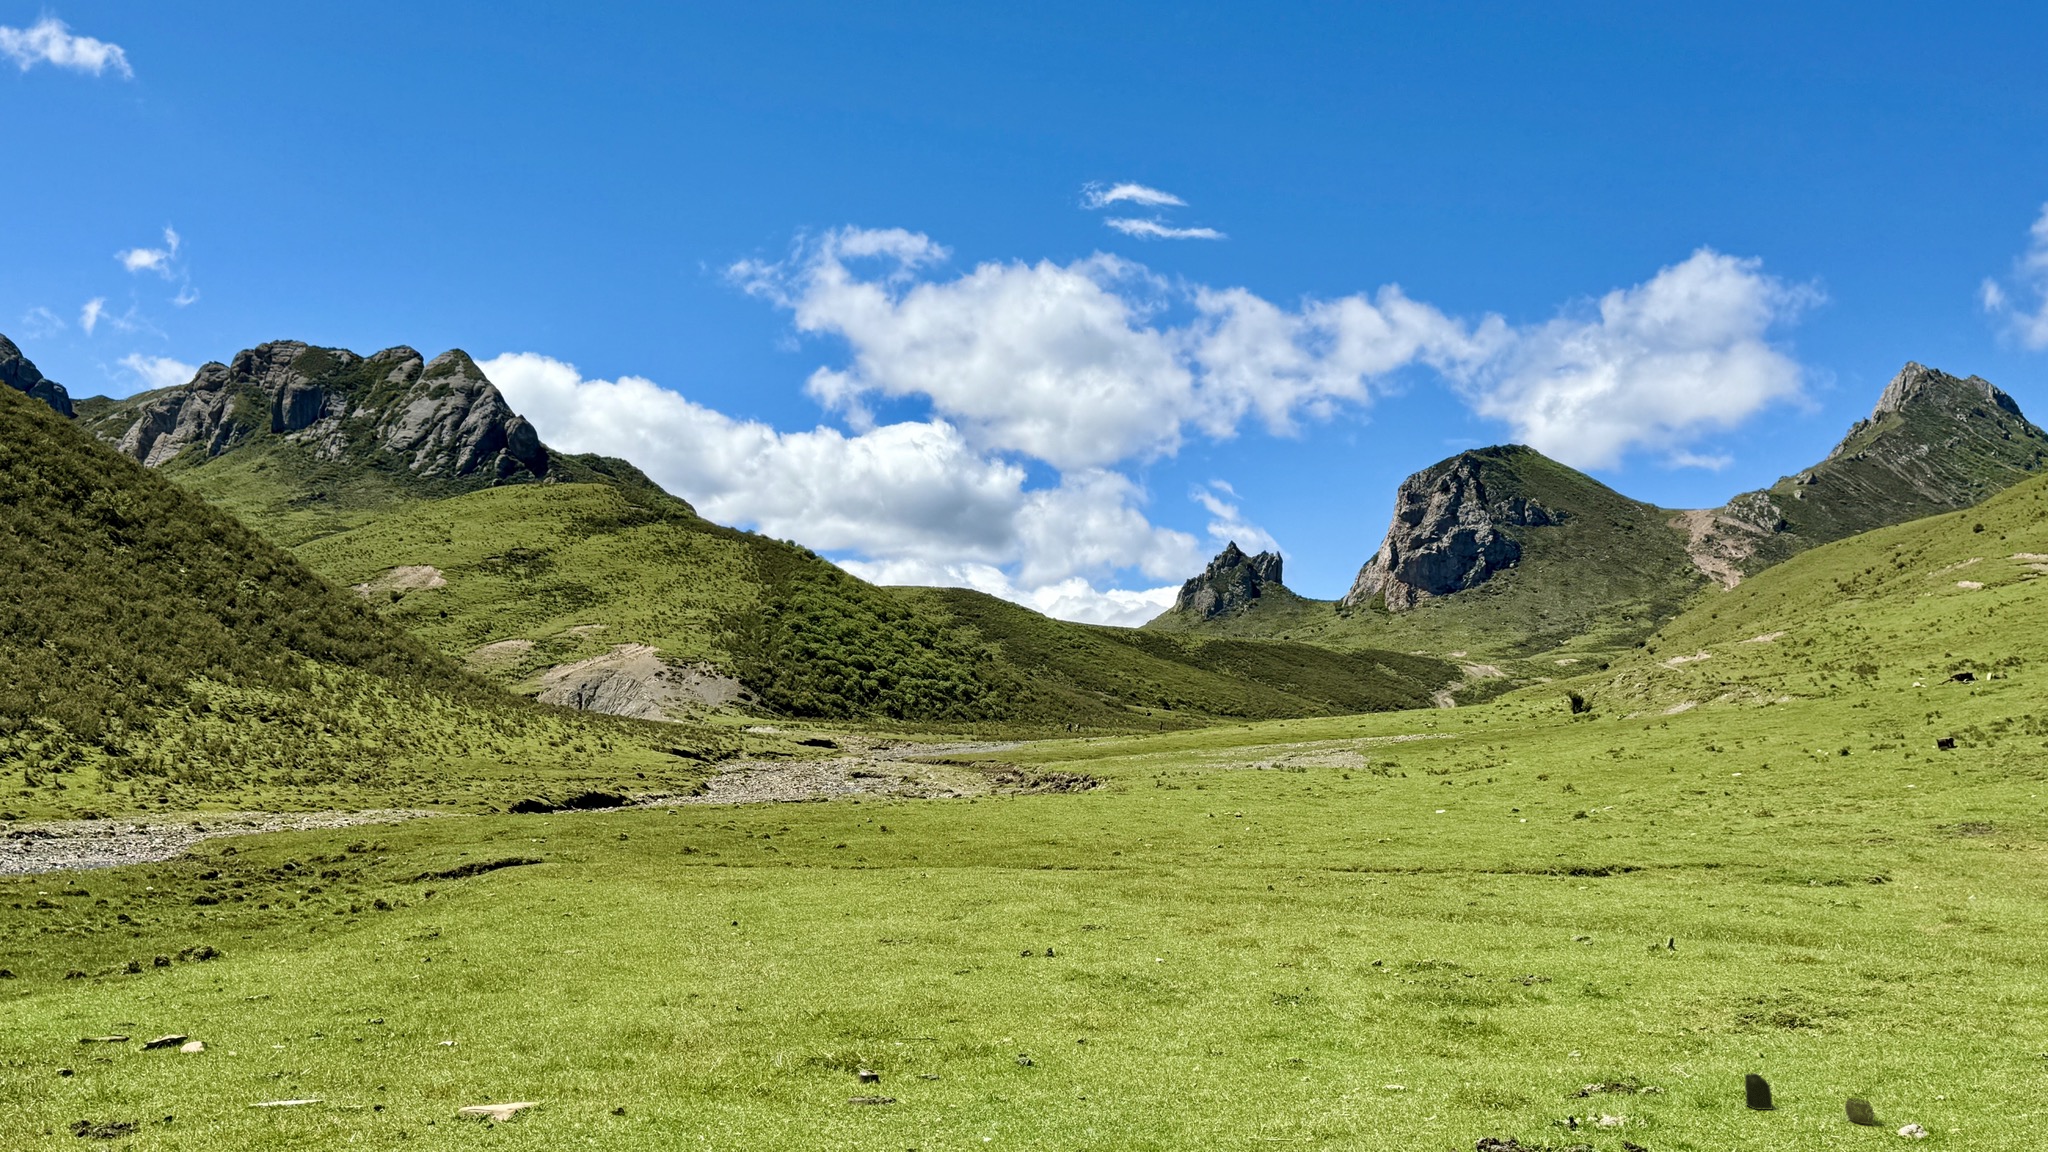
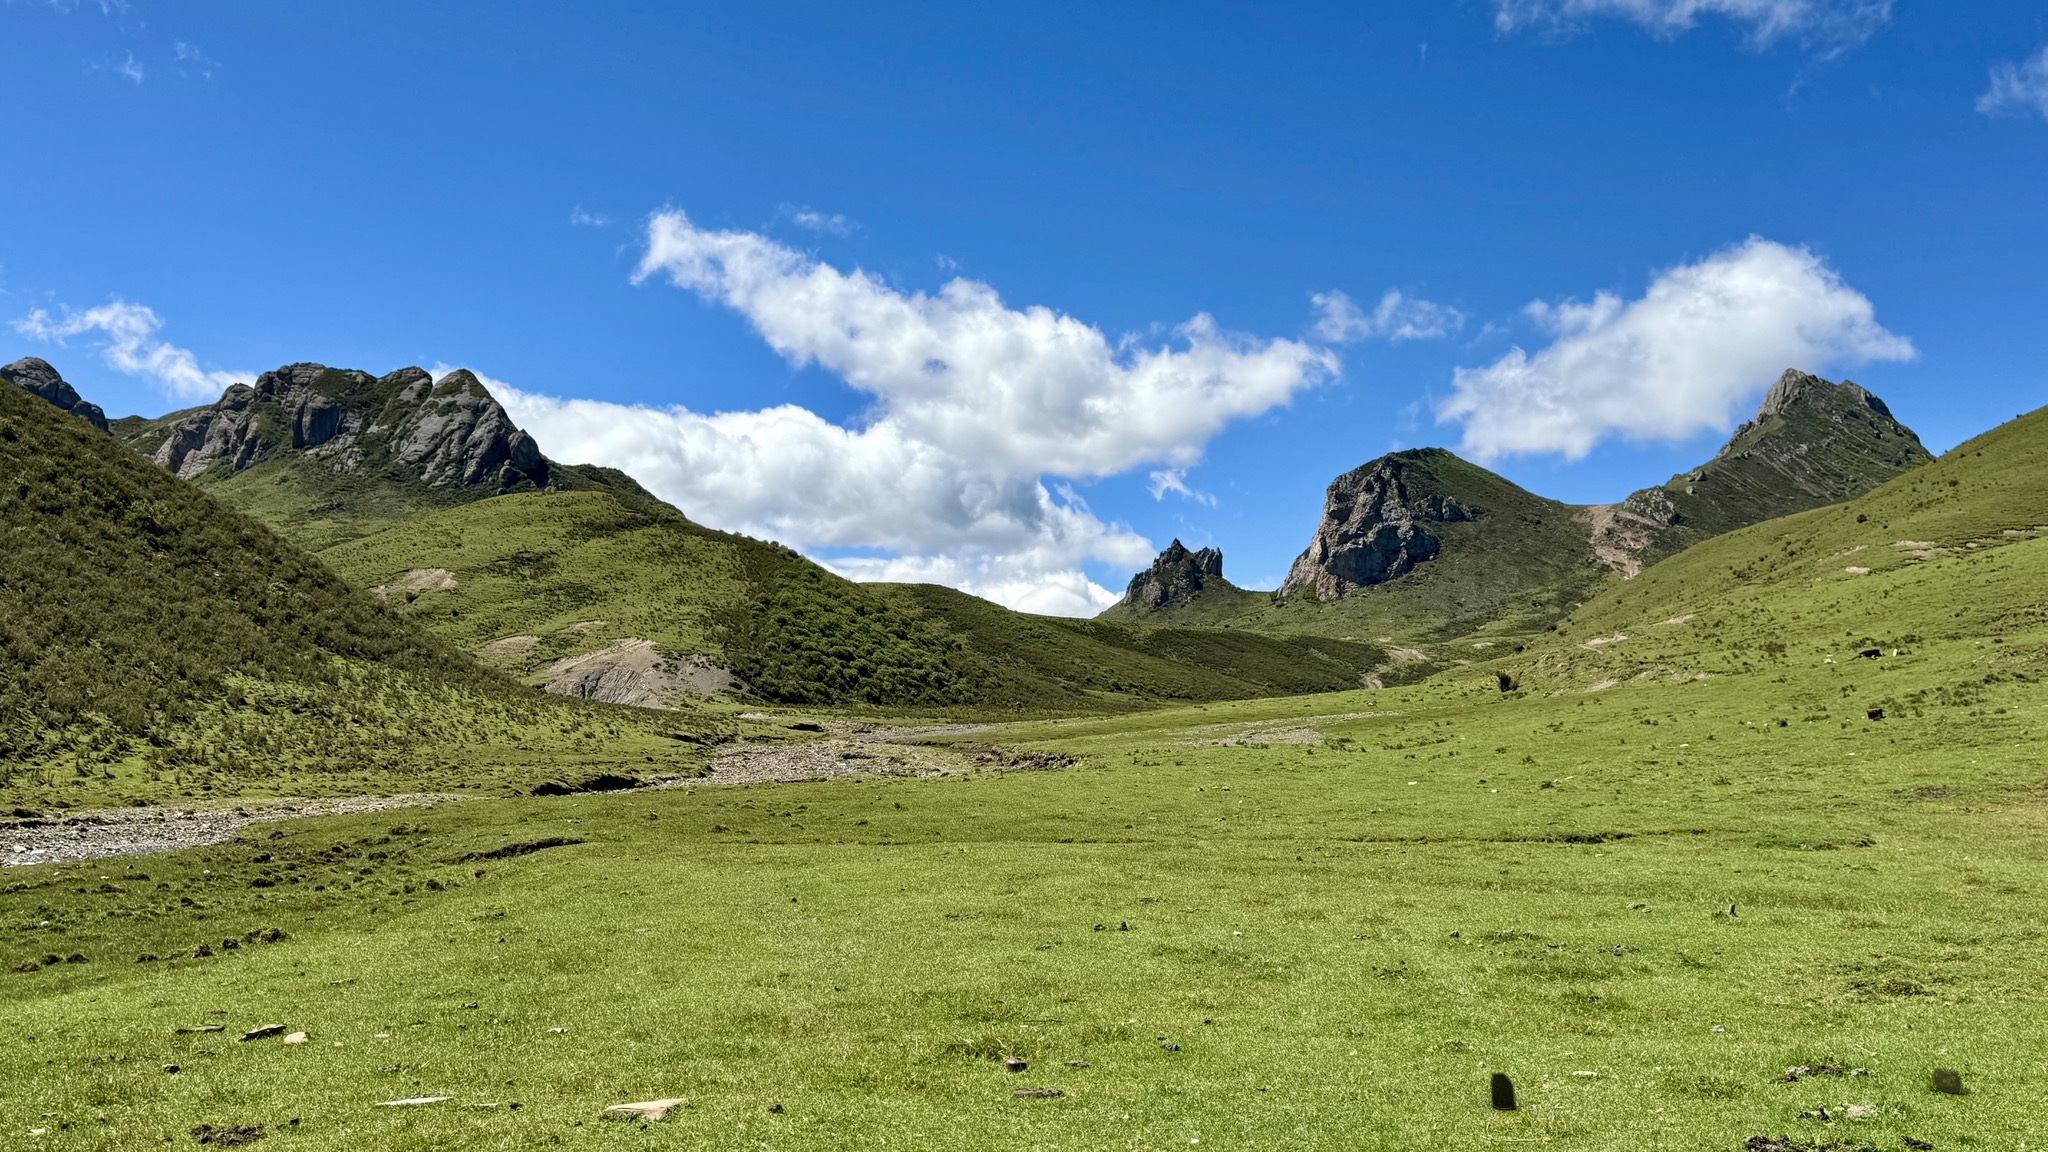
backpack: present [1745,1073,1773,1110] -> present [1490,1072,1516,1110]

